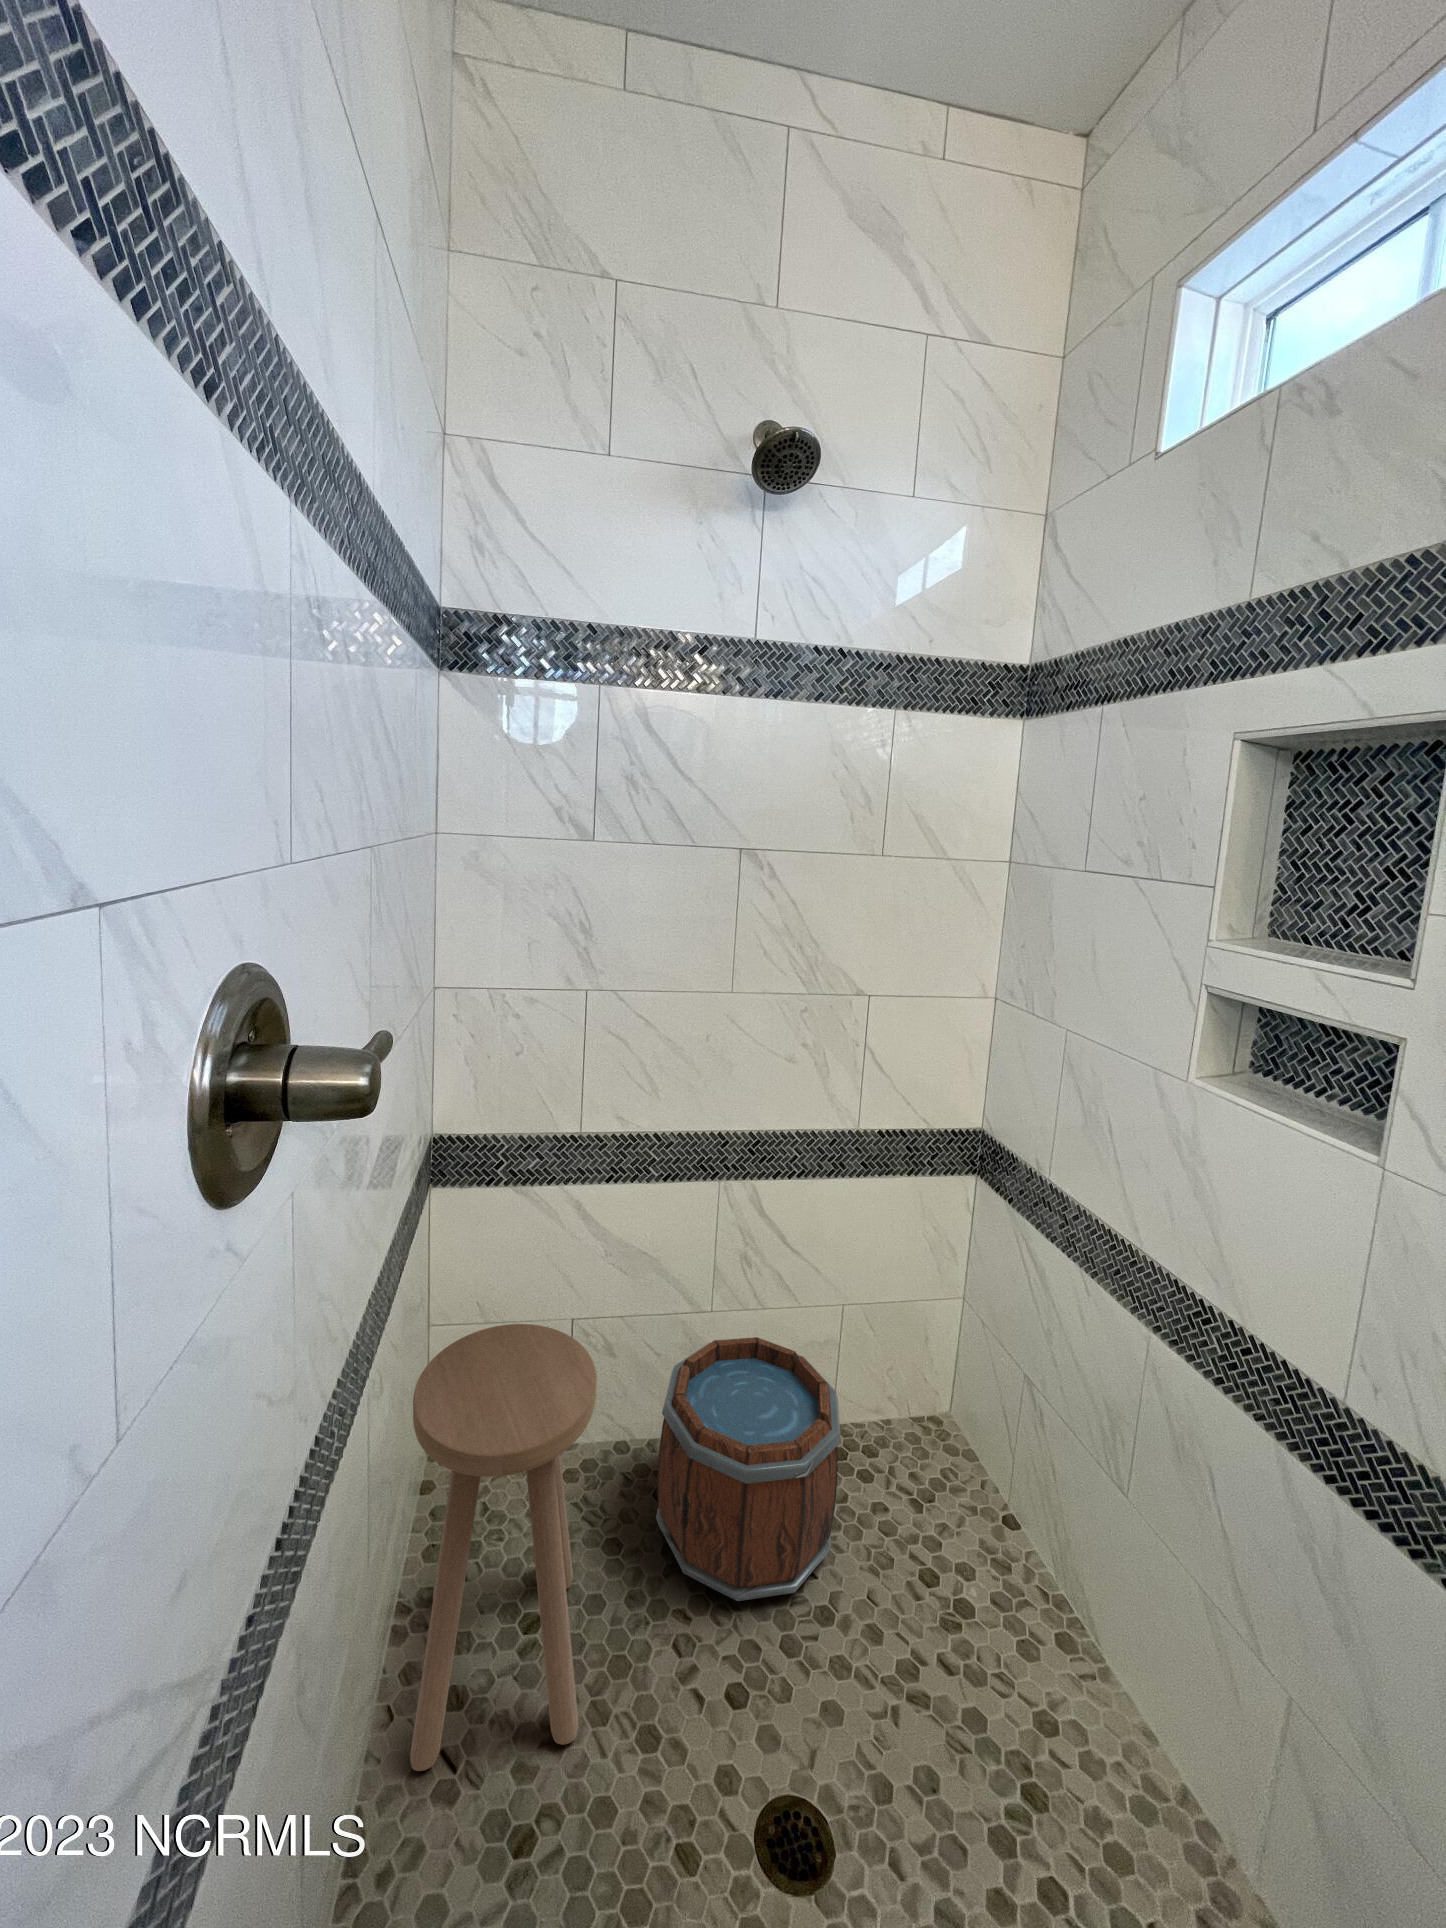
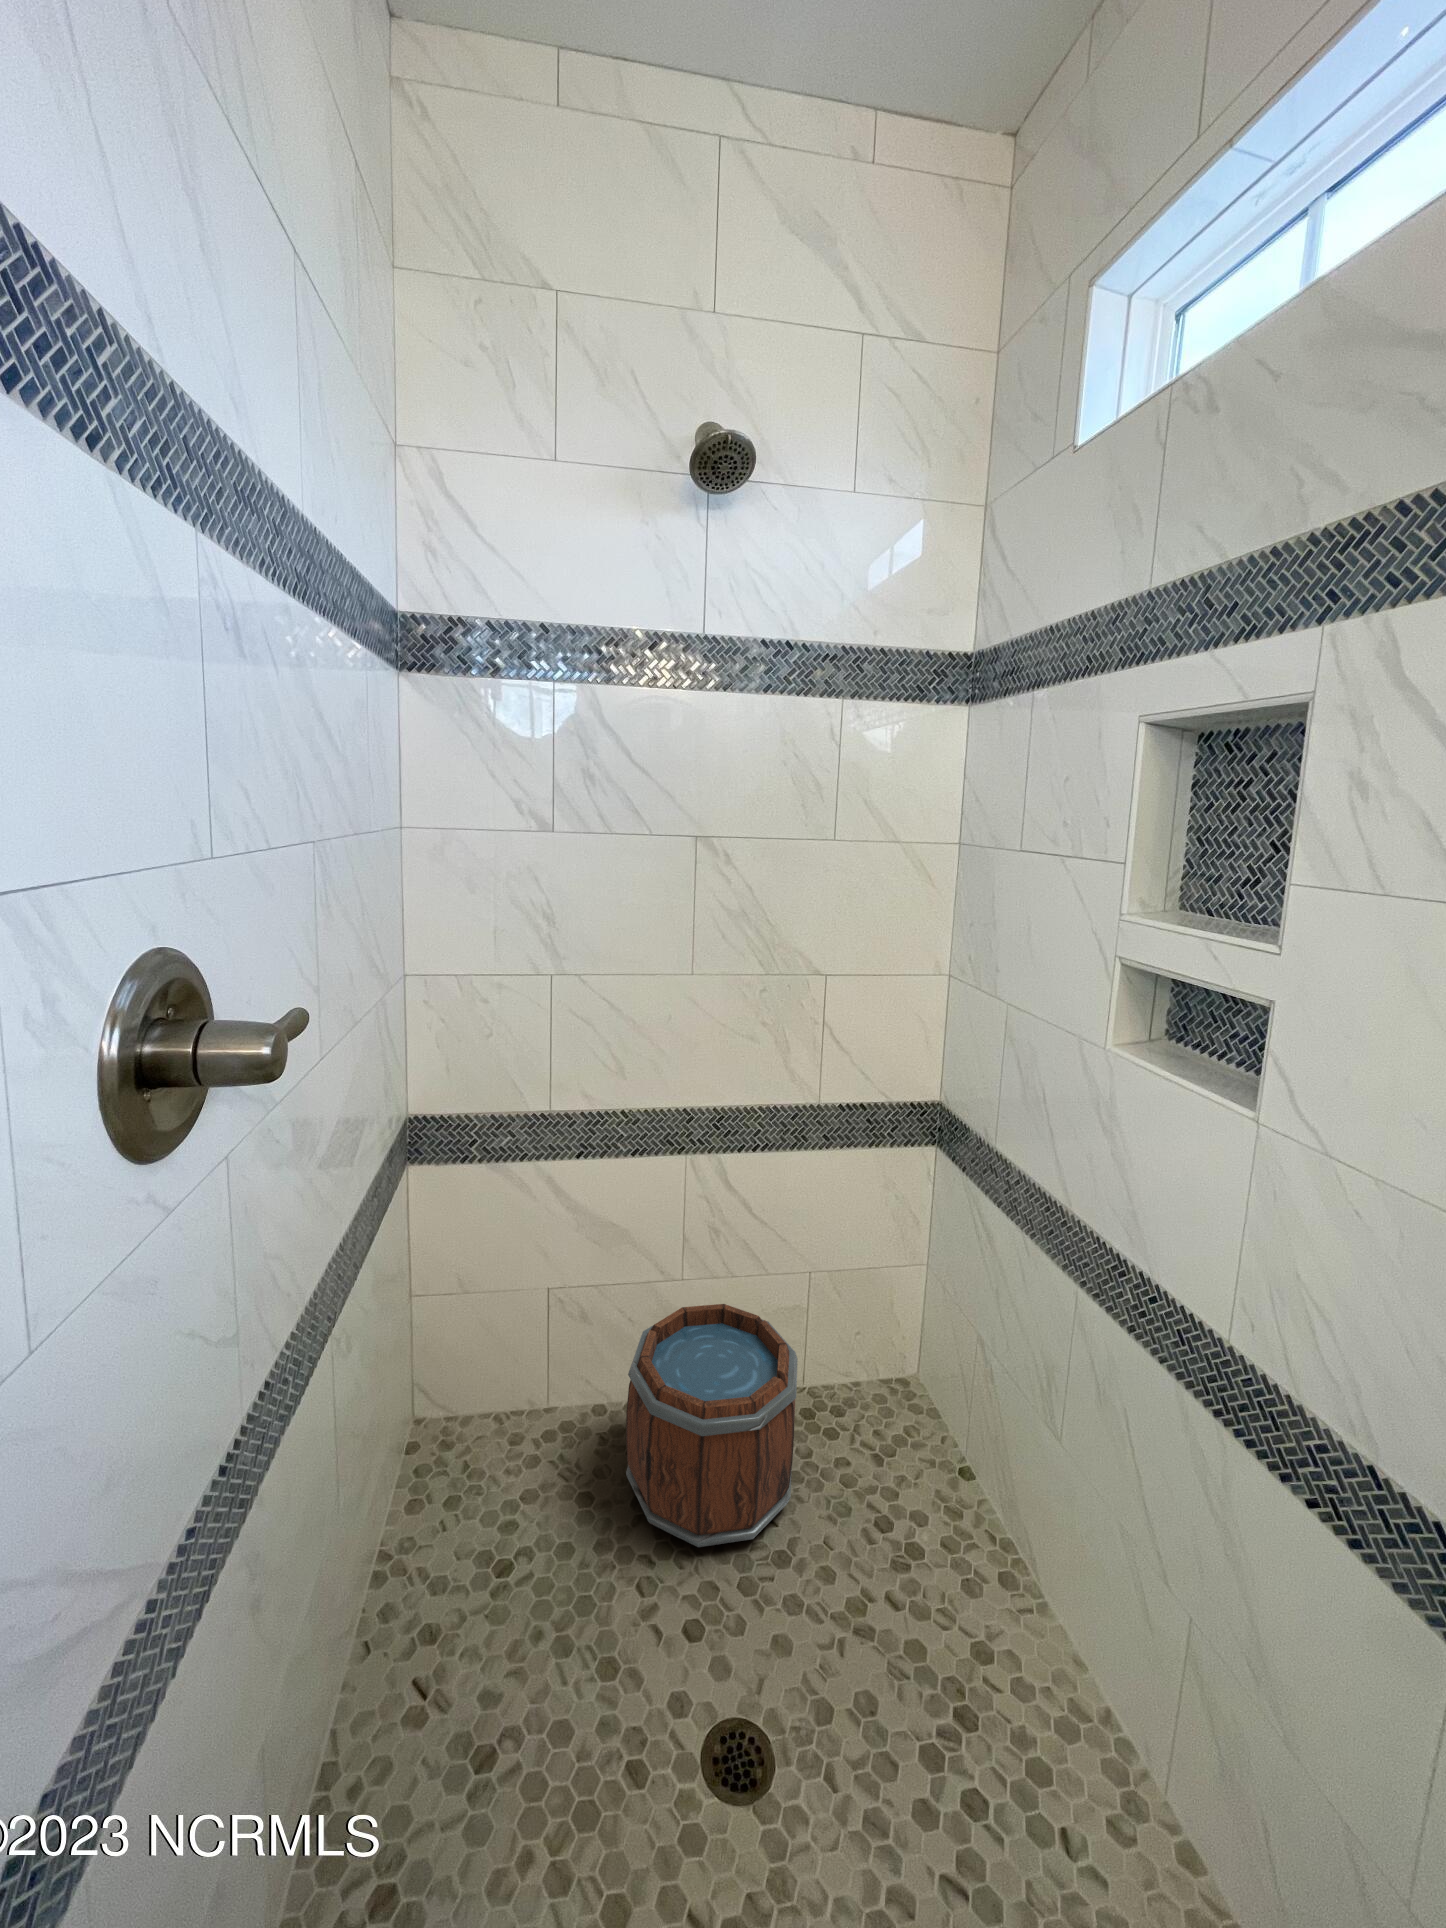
stool: present [410,1324,597,1771] -> none [378,1290,553,1699]

